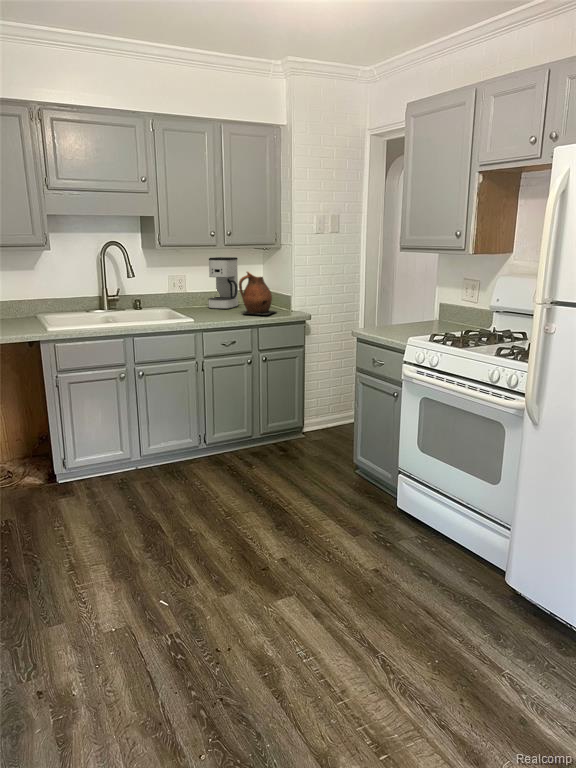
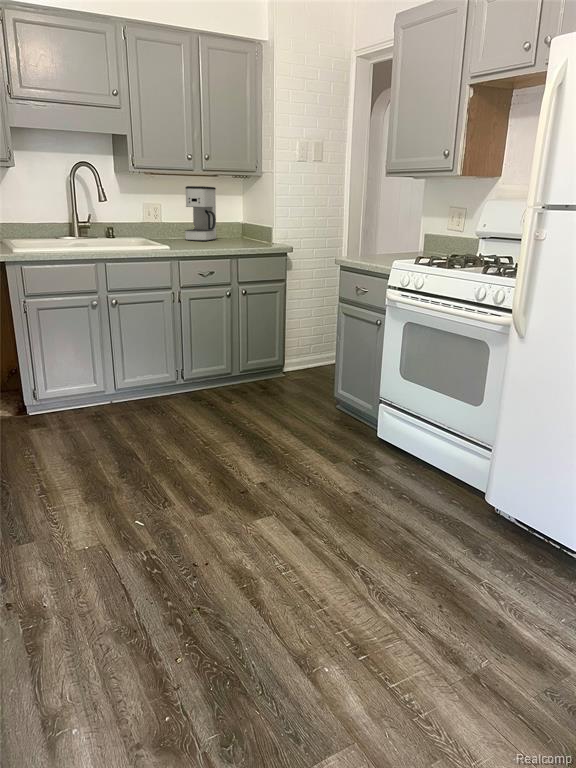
ceramic pitcher: present [239,272,277,315] -> none [217,200,257,246]

